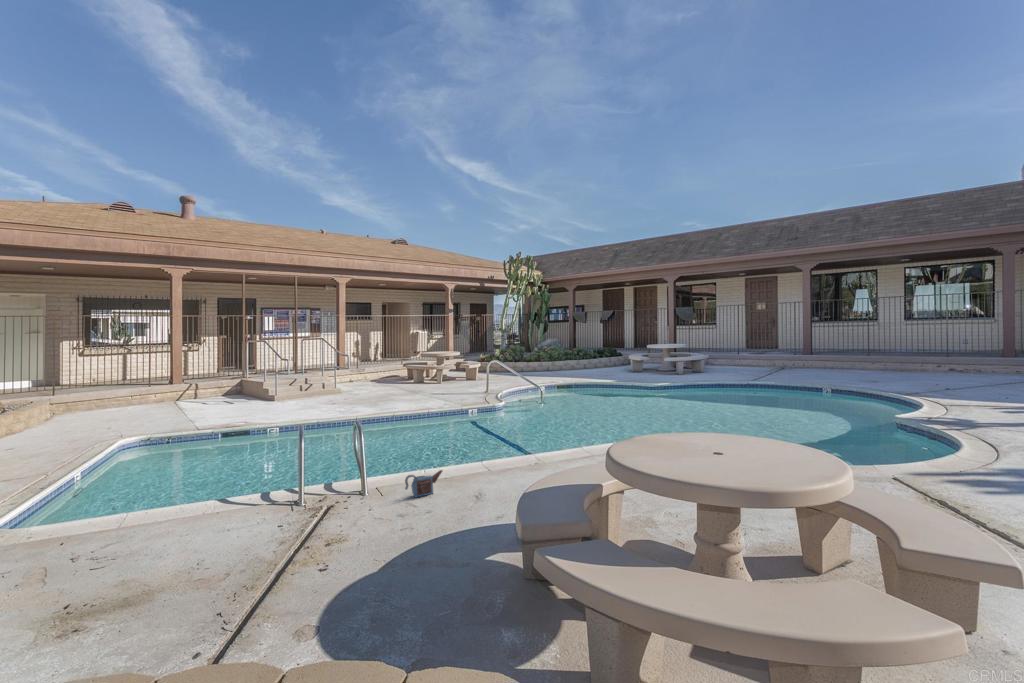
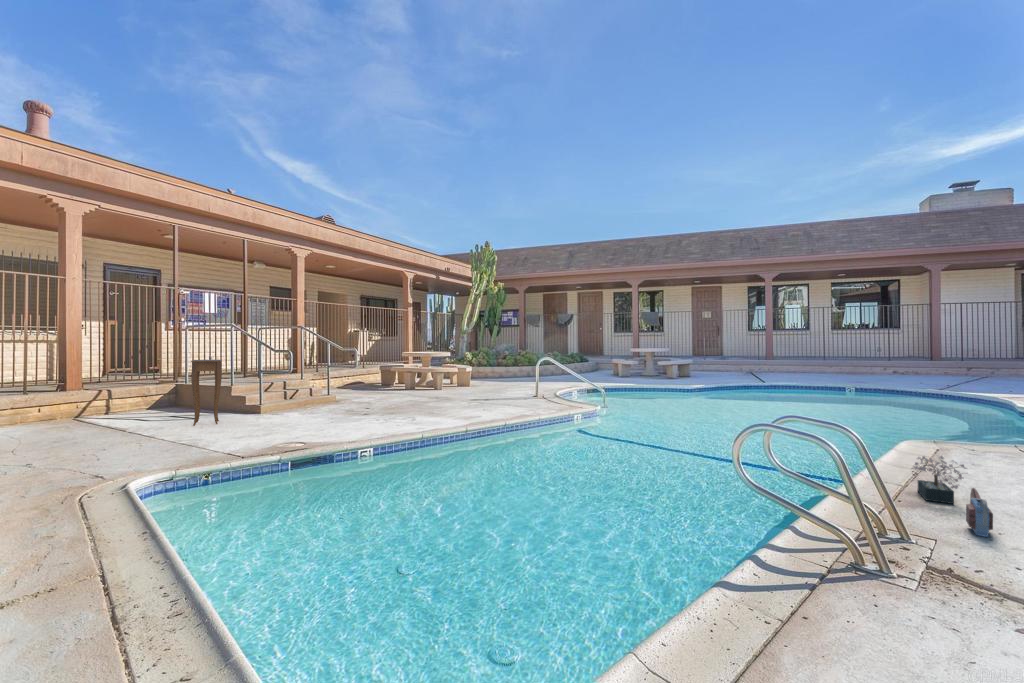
side table: none [212,368,236,409] -> present [191,360,222,426]
decorative plant: none [454,450,488,482] -> present [912,456,967,504]

